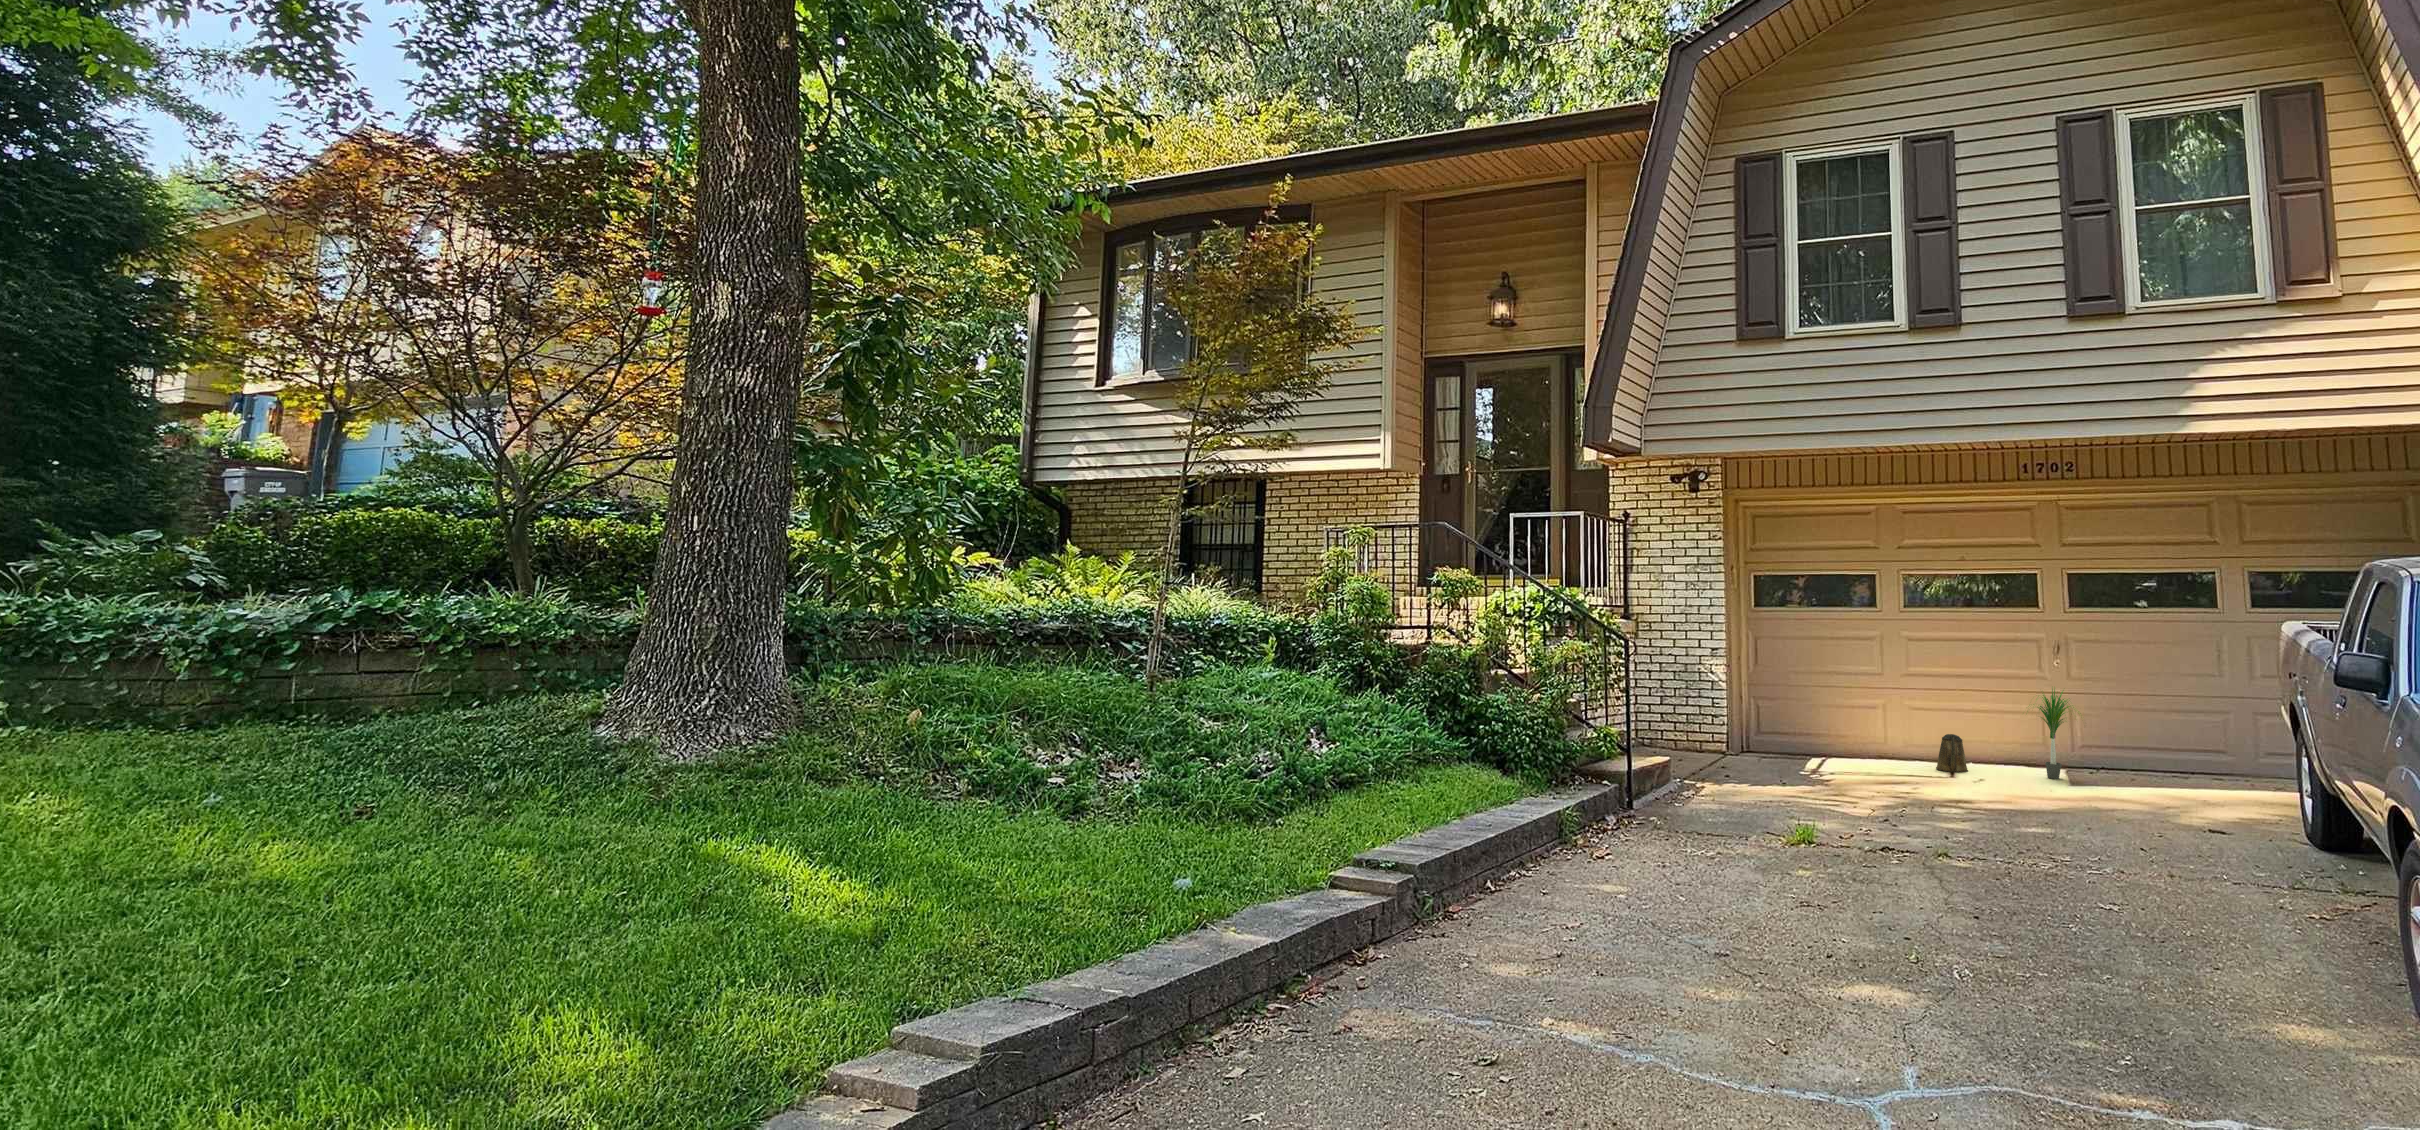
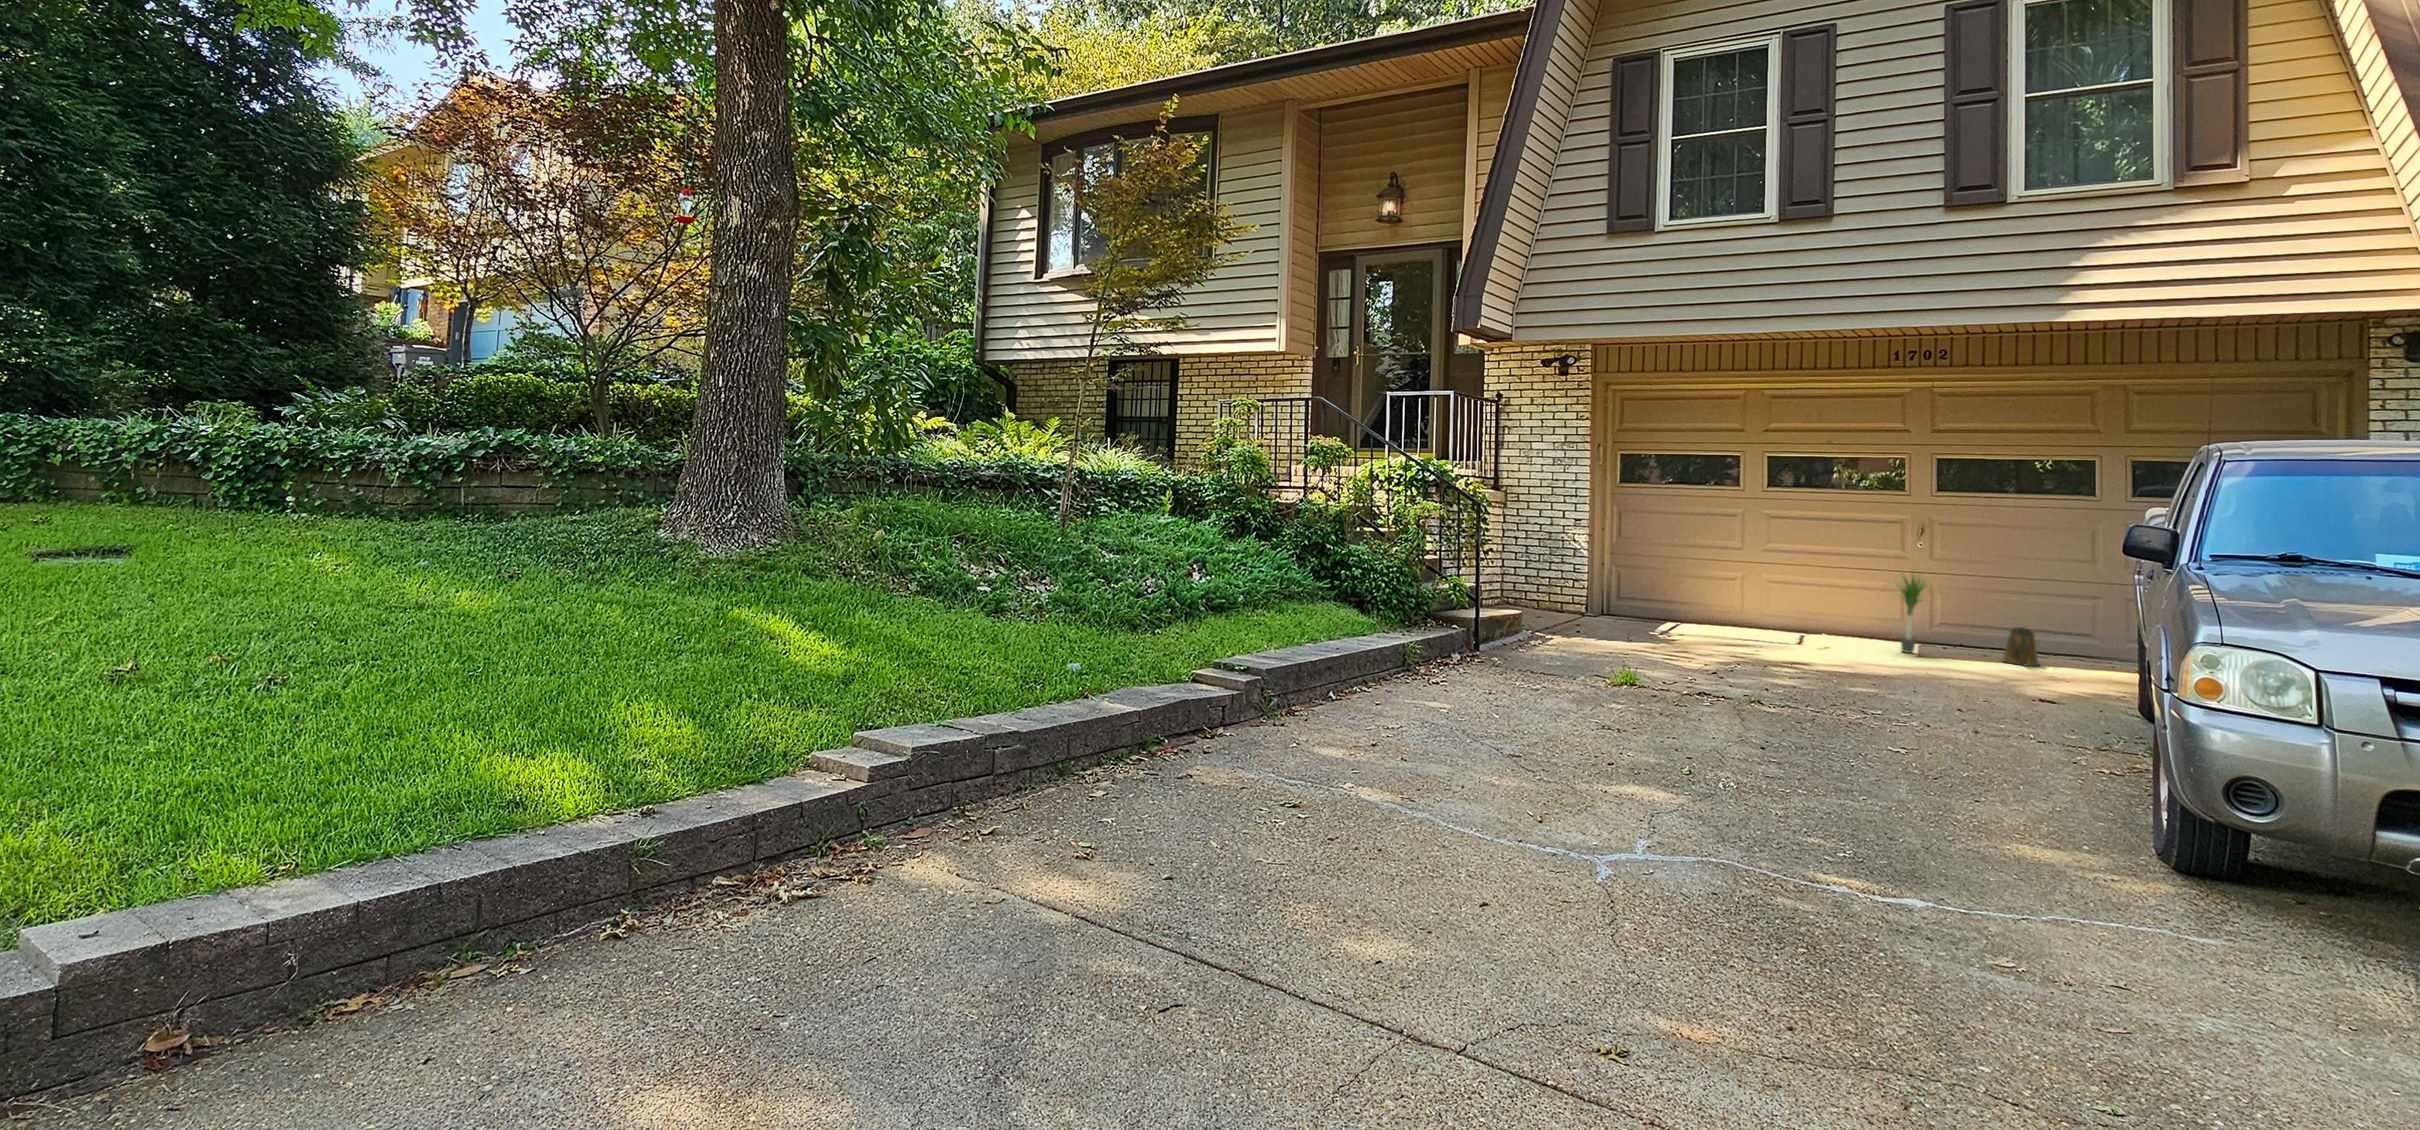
watering can: present [1936,734,1968,772] -> present [2003,627,2039,666]

